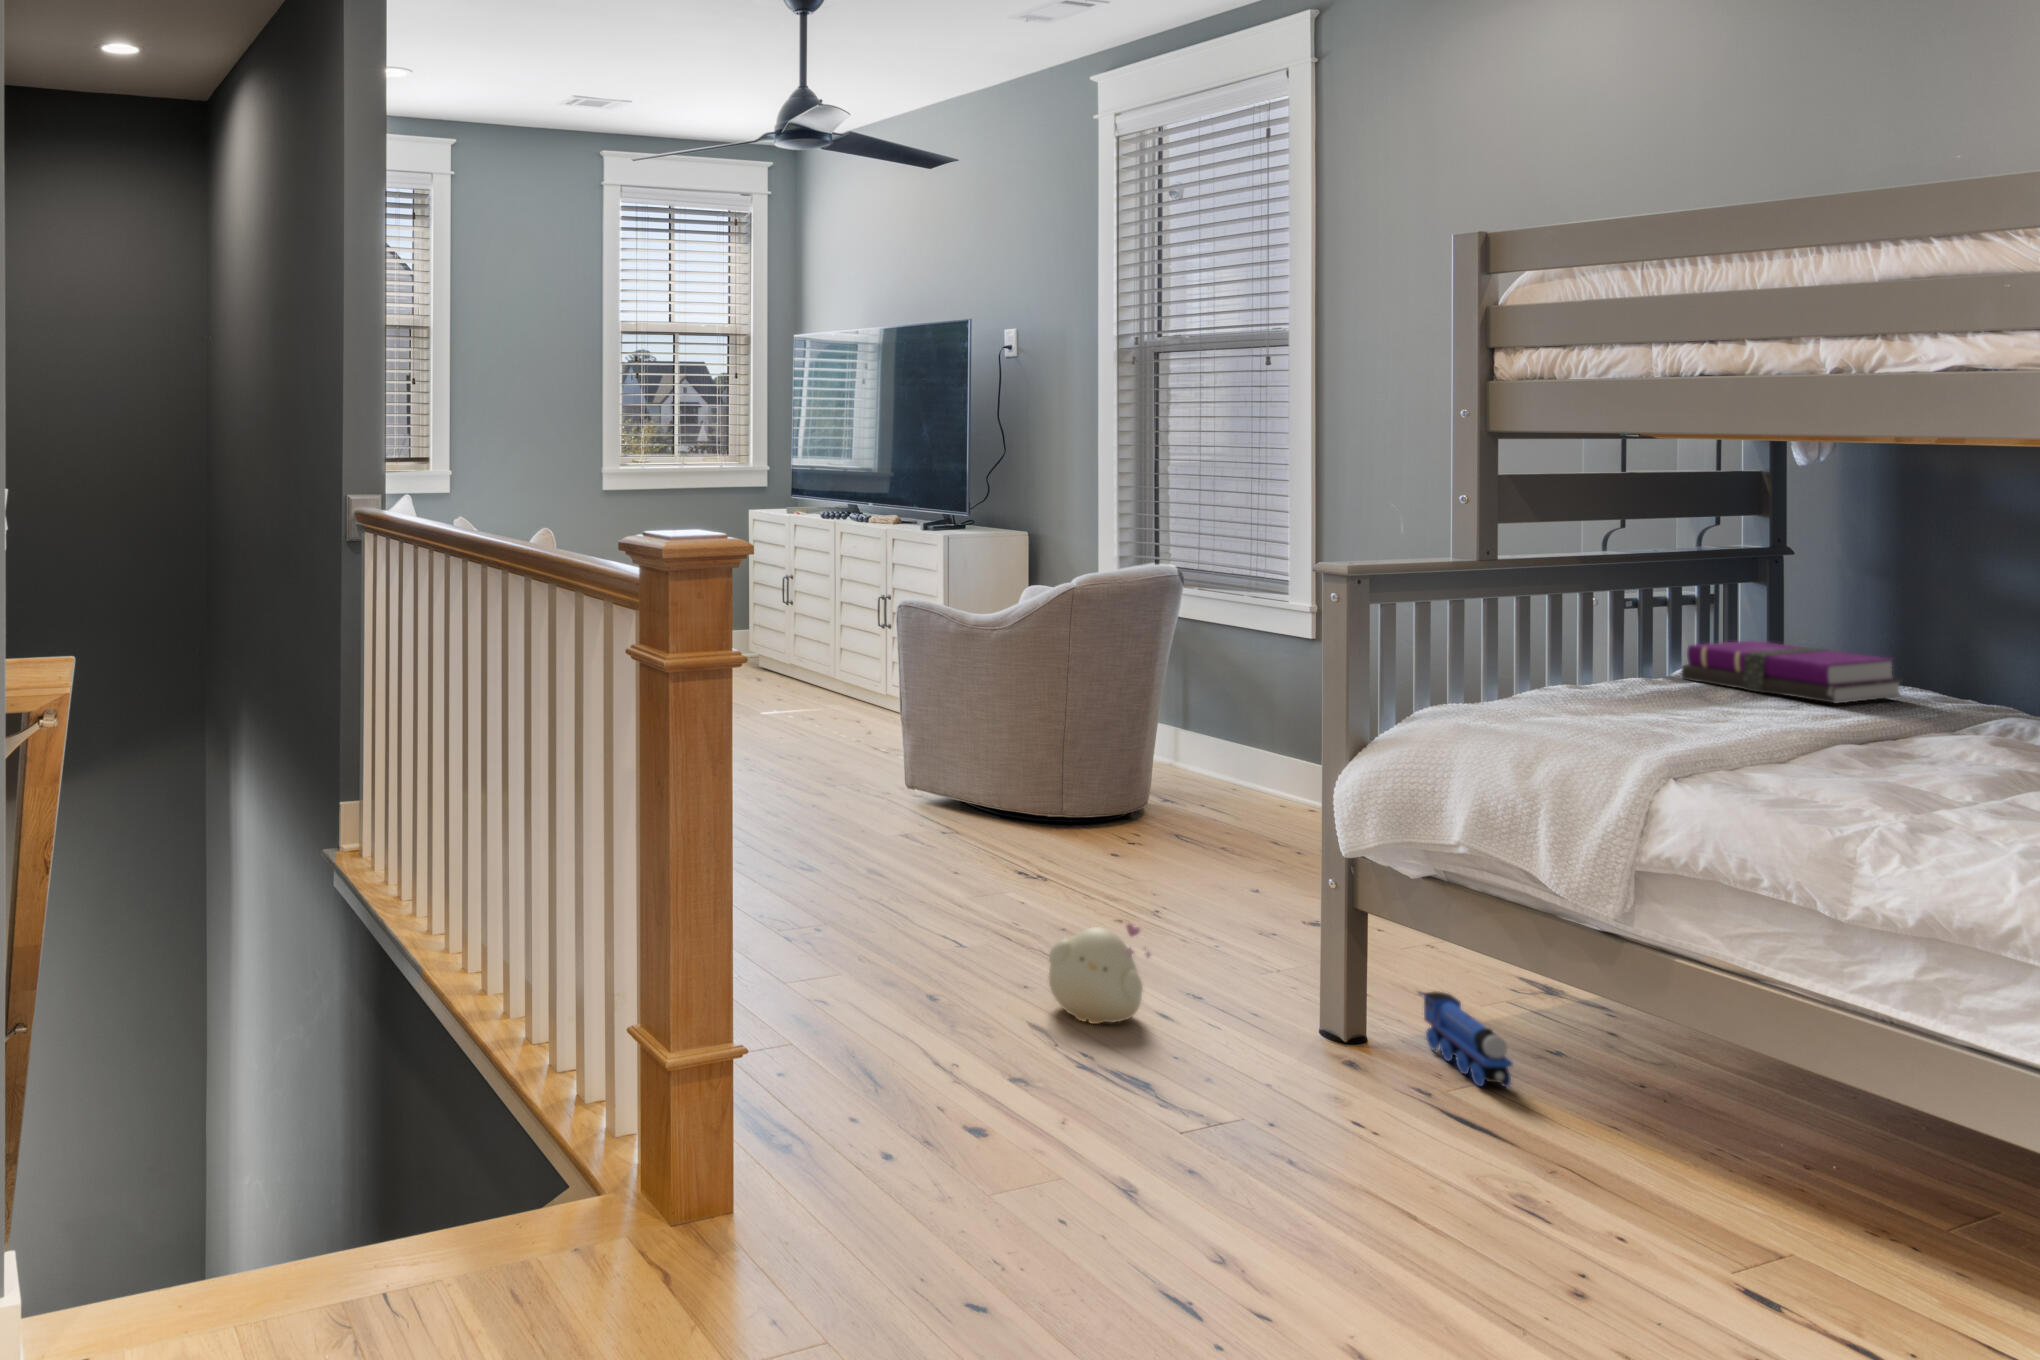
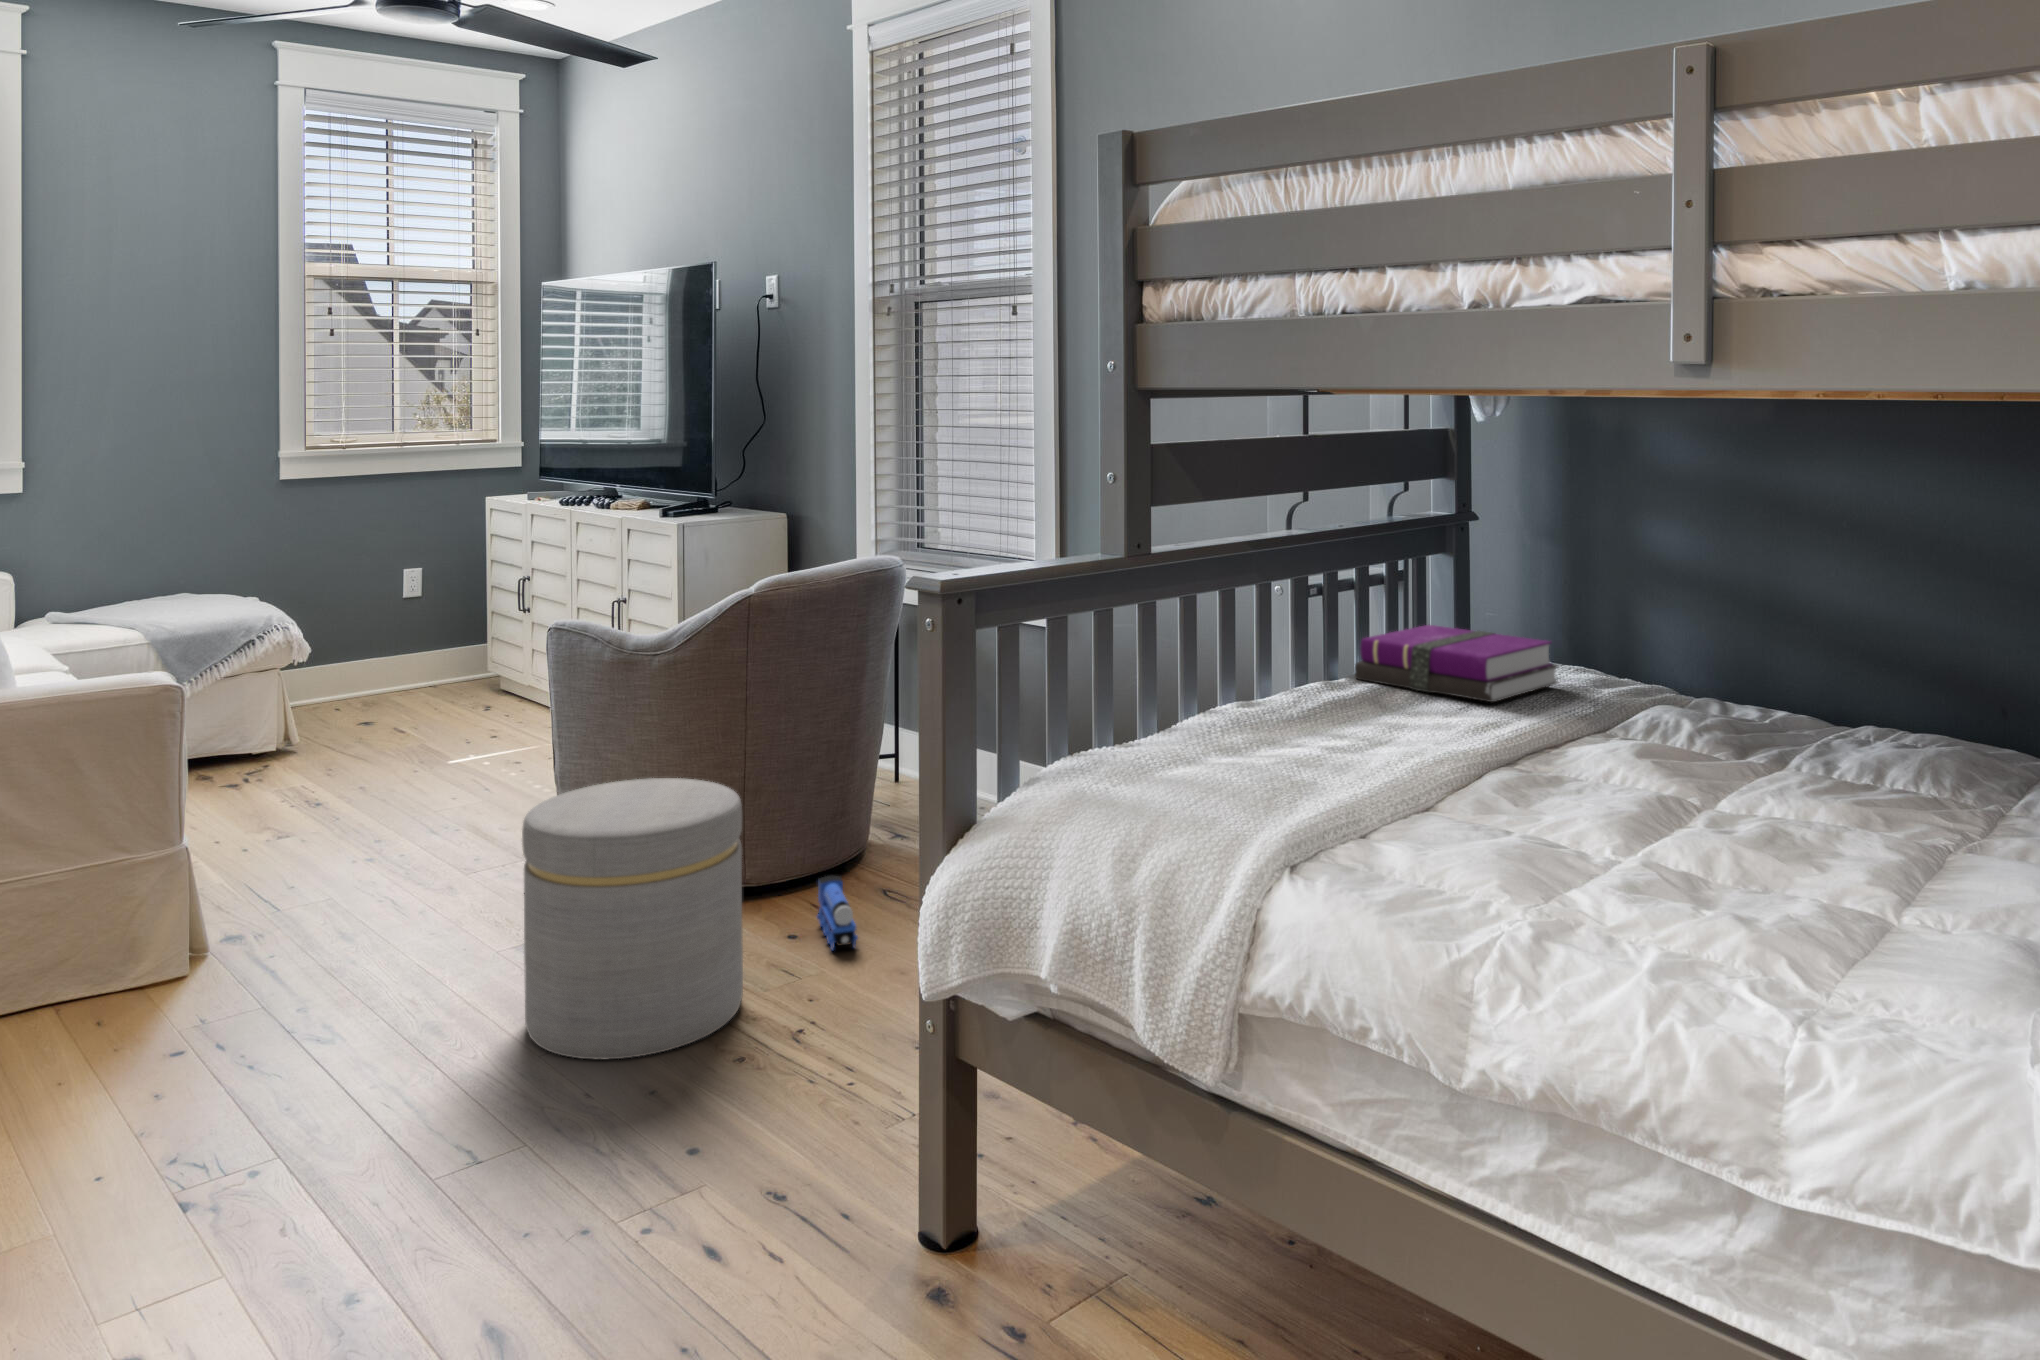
ottoman: none [946,716,1109,912] -> present [522,778,743,1059]
plush toy: present [1049,924,1150,1024] -> none [532,1124,676,1287]
toy train: present [1424,992,1512,1087] -> present [817,876,858,950]

